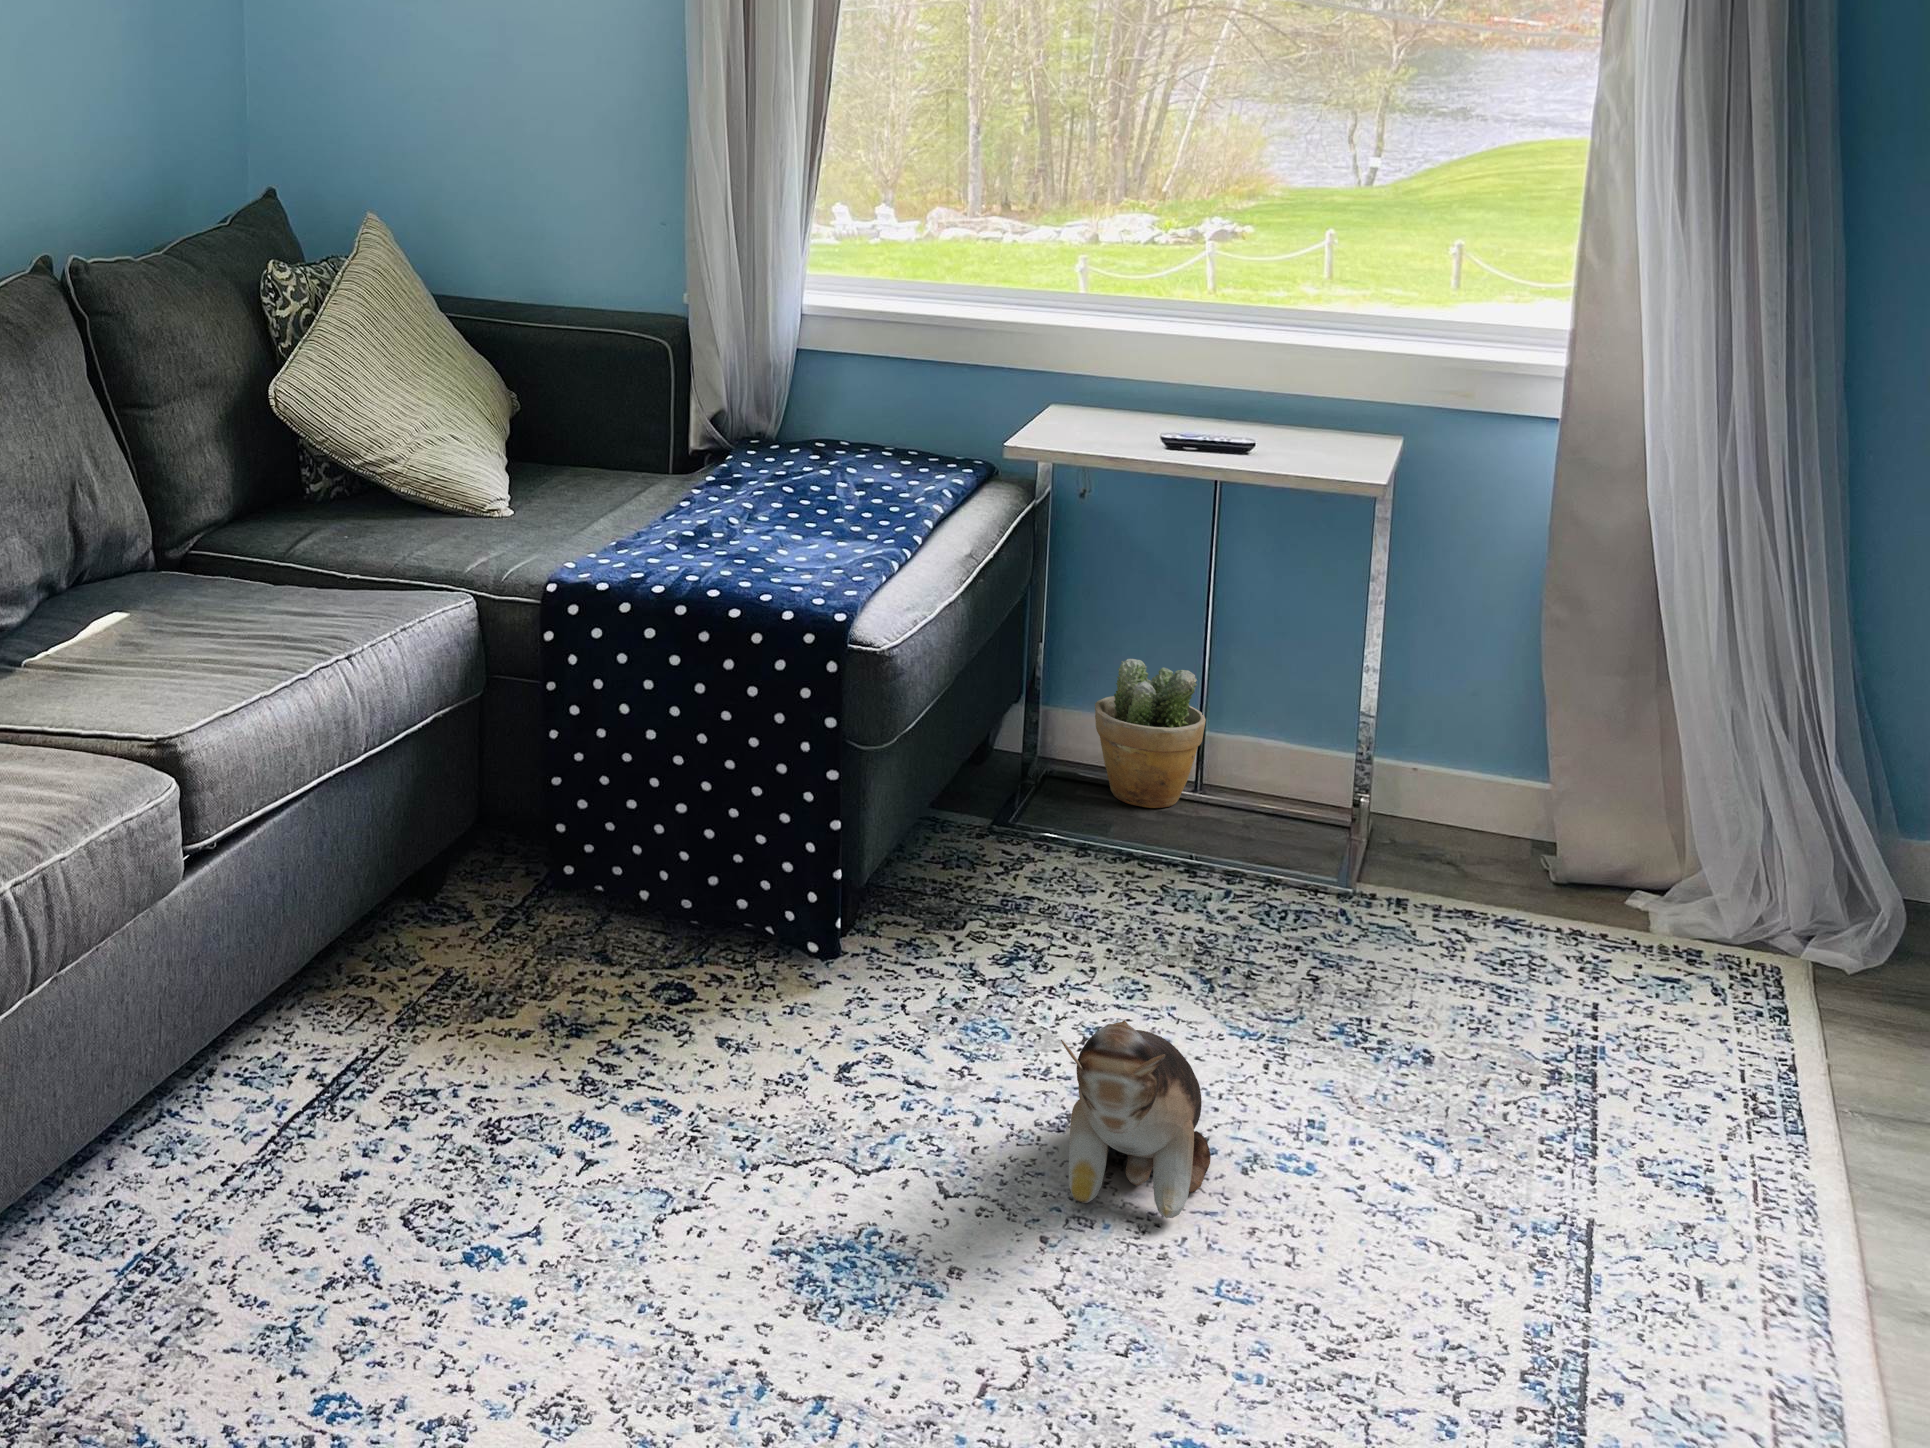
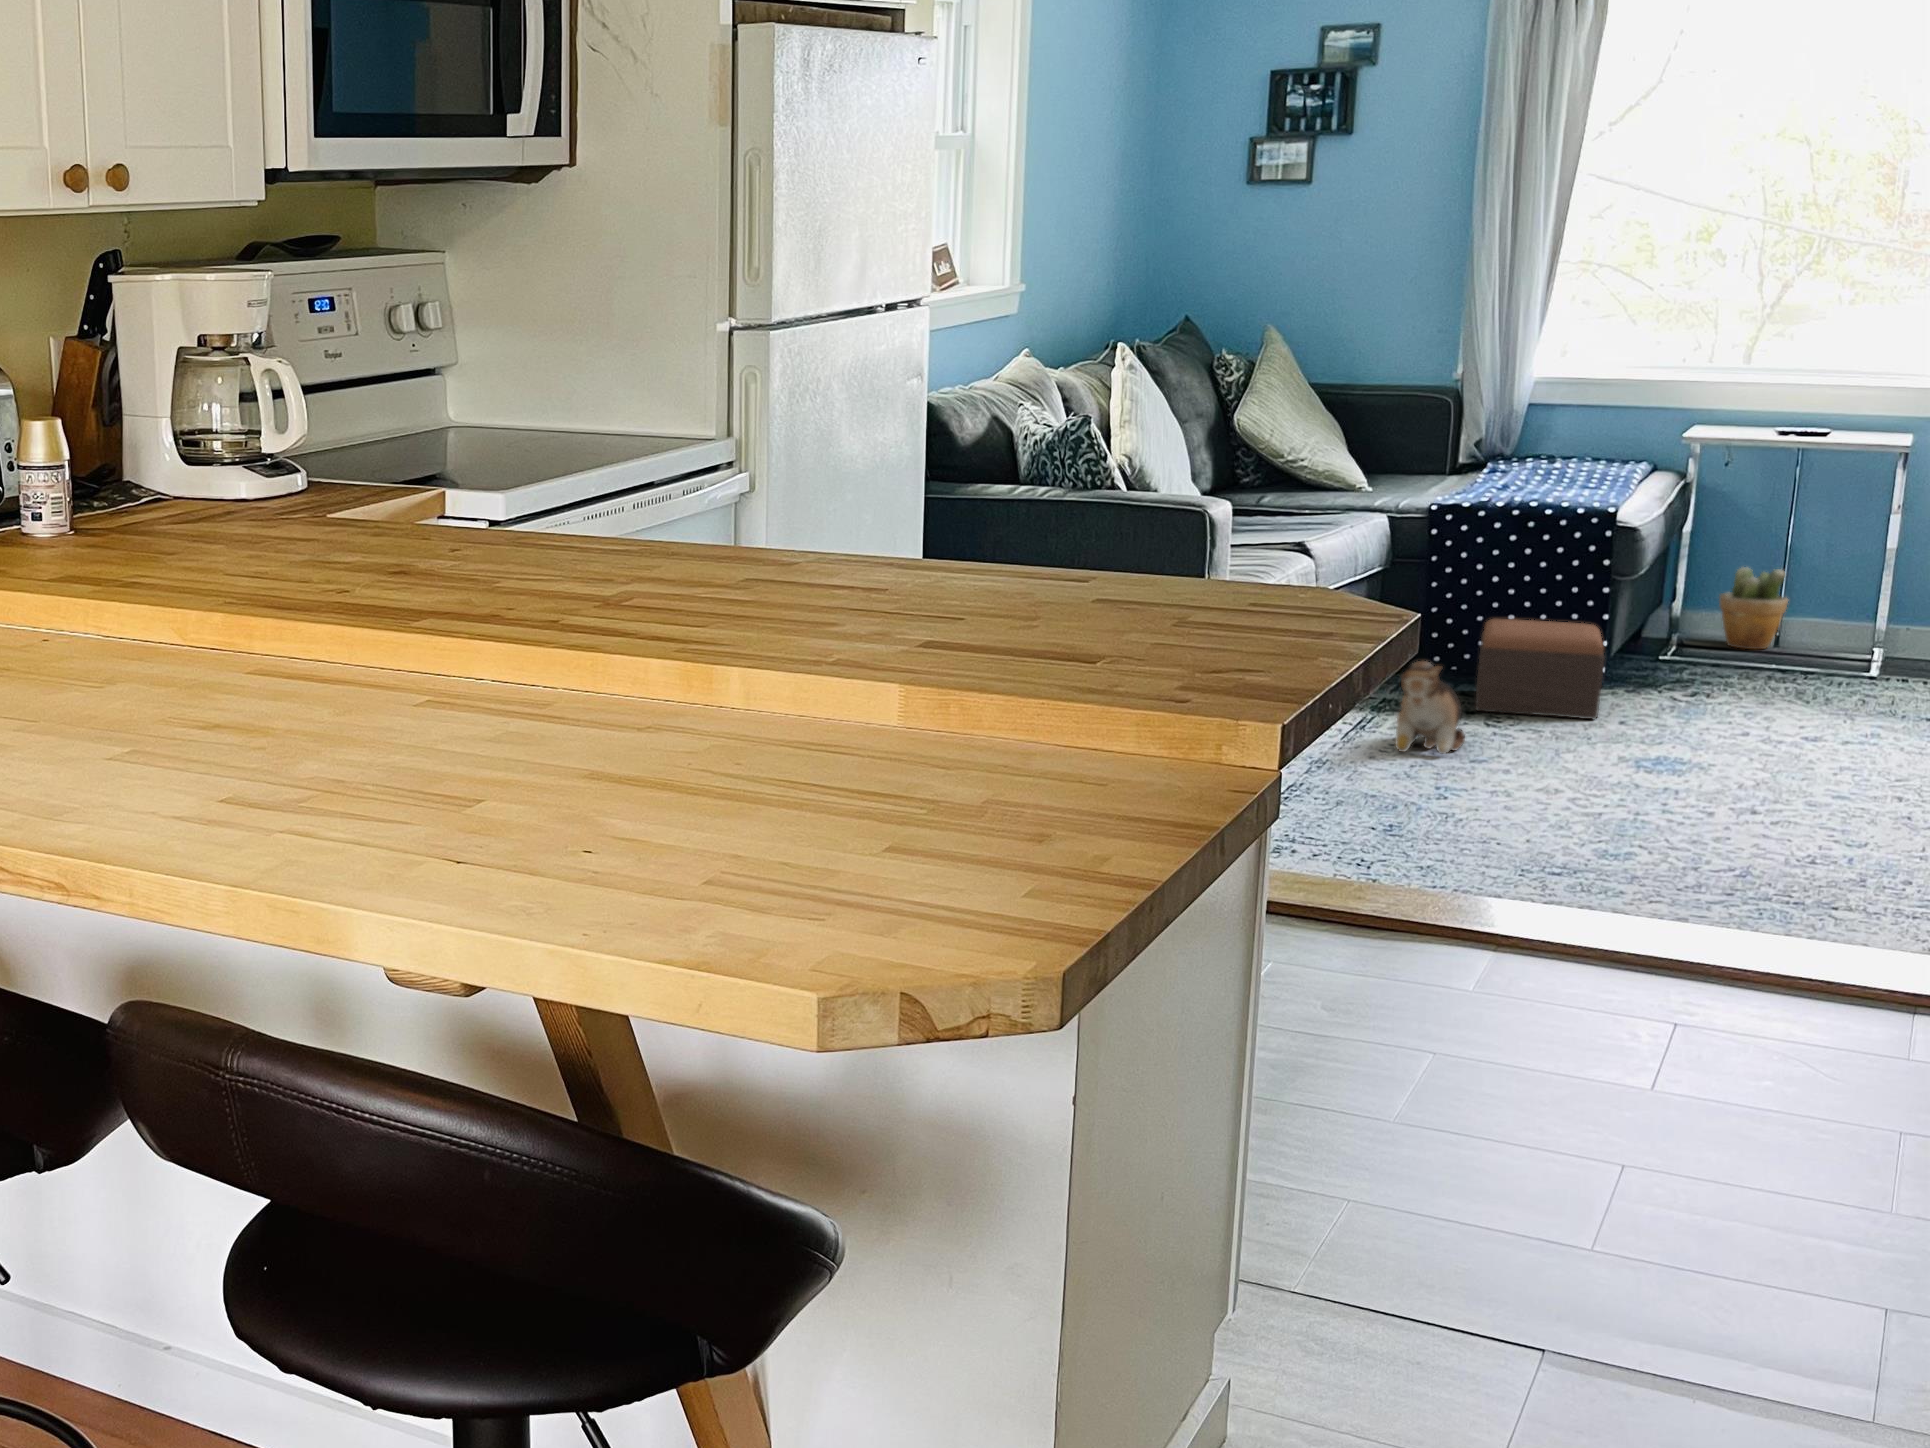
footstool: none [555,835,816,1100] -> present [1476,619,1605,719]
plush toy: present [1061,1020,1211,1218] -> present [1395,661,1465,754]

